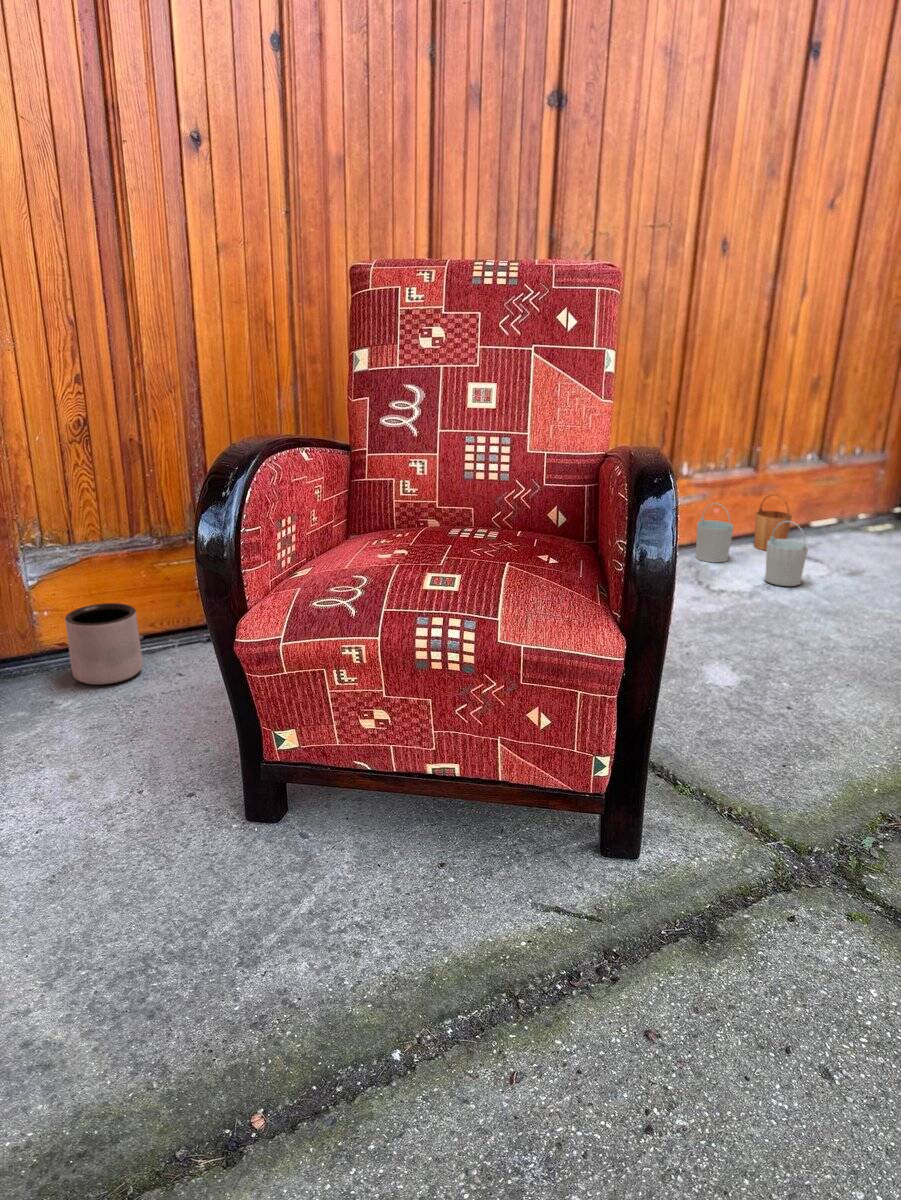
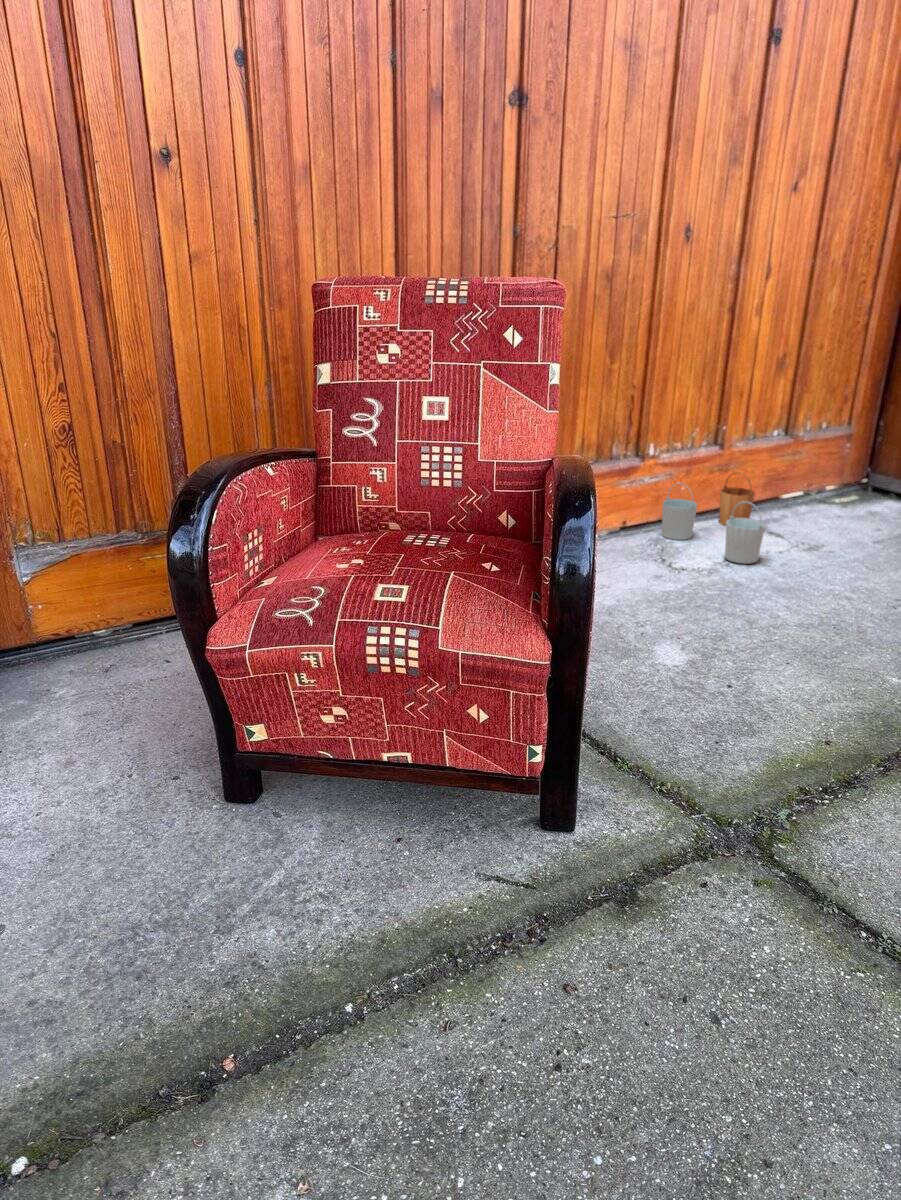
planter: present [65,603,143,685] -> none [59,597,133,674]

